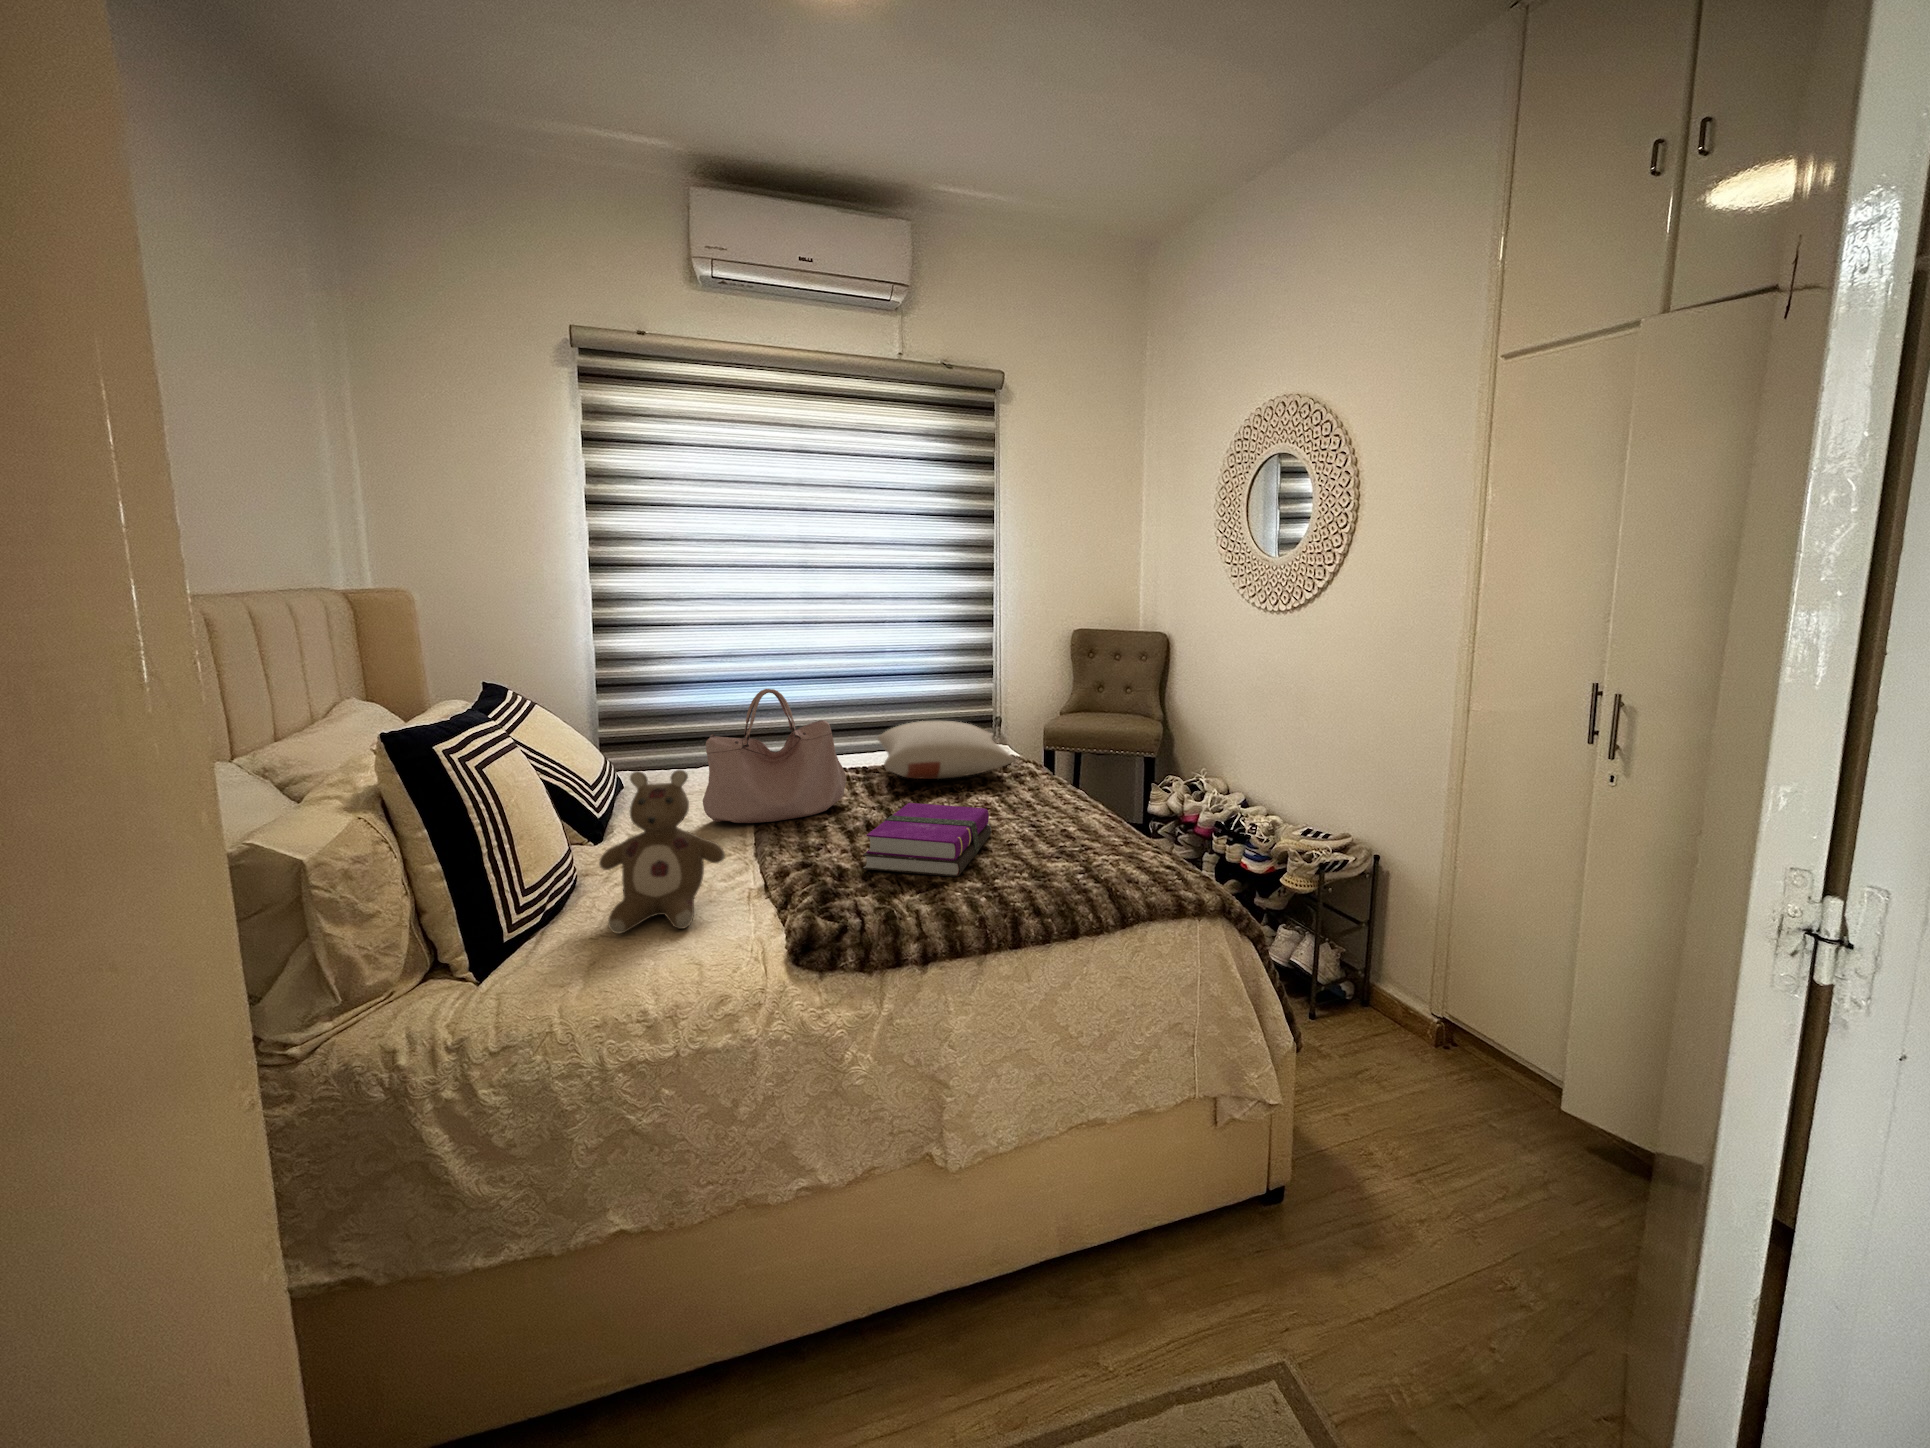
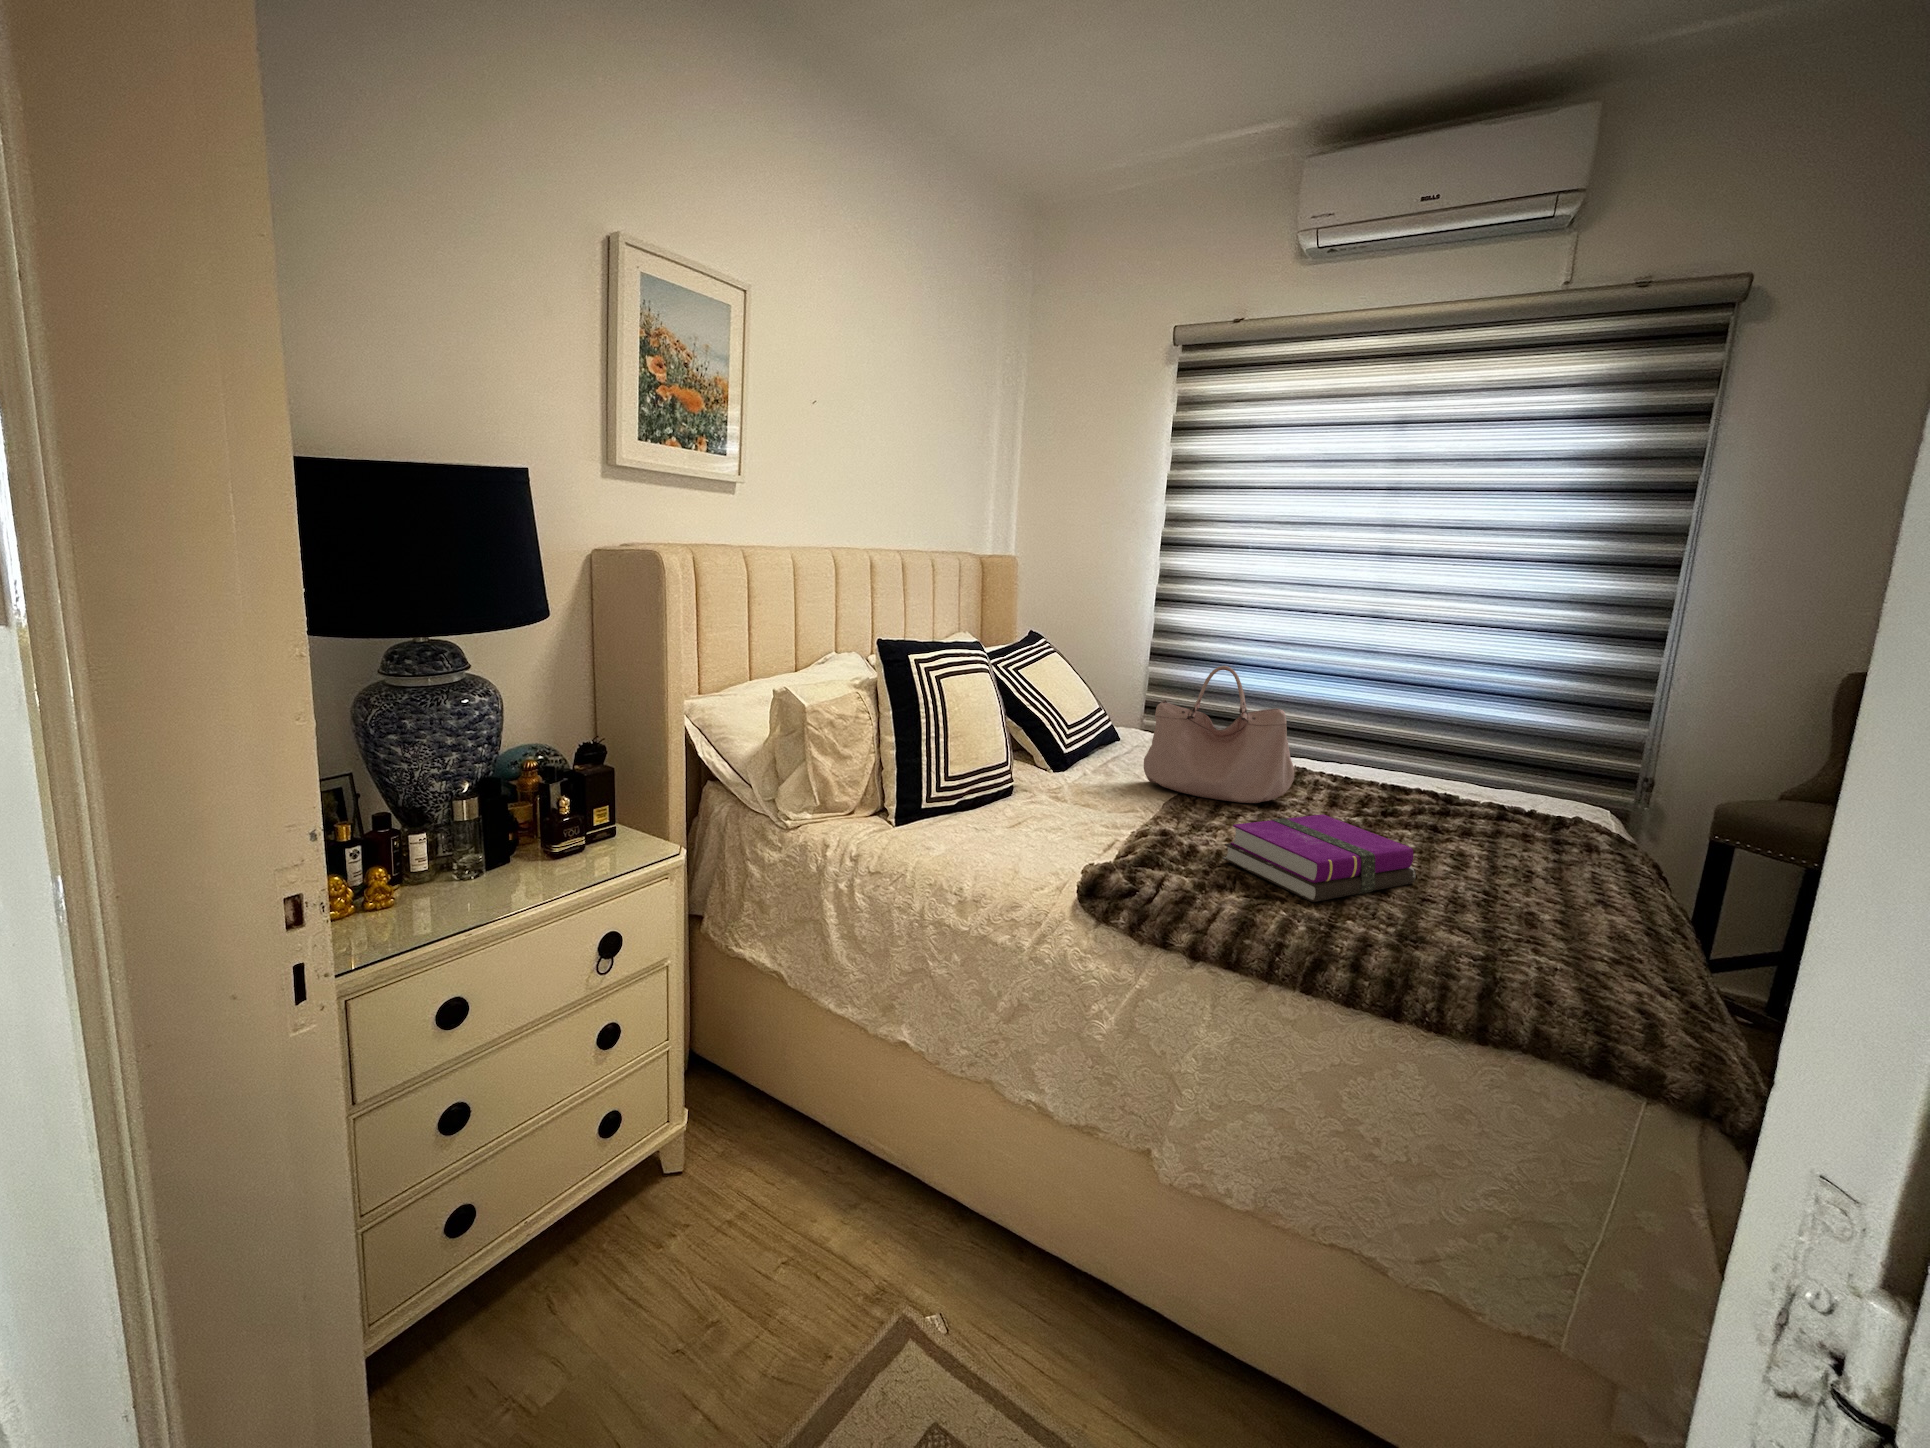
pillow: present [878,721,1015,779] -> none [1346,740,1552,820]
stuffed bear: present [599,770,725,934] -> none [982,705,1088,844]

